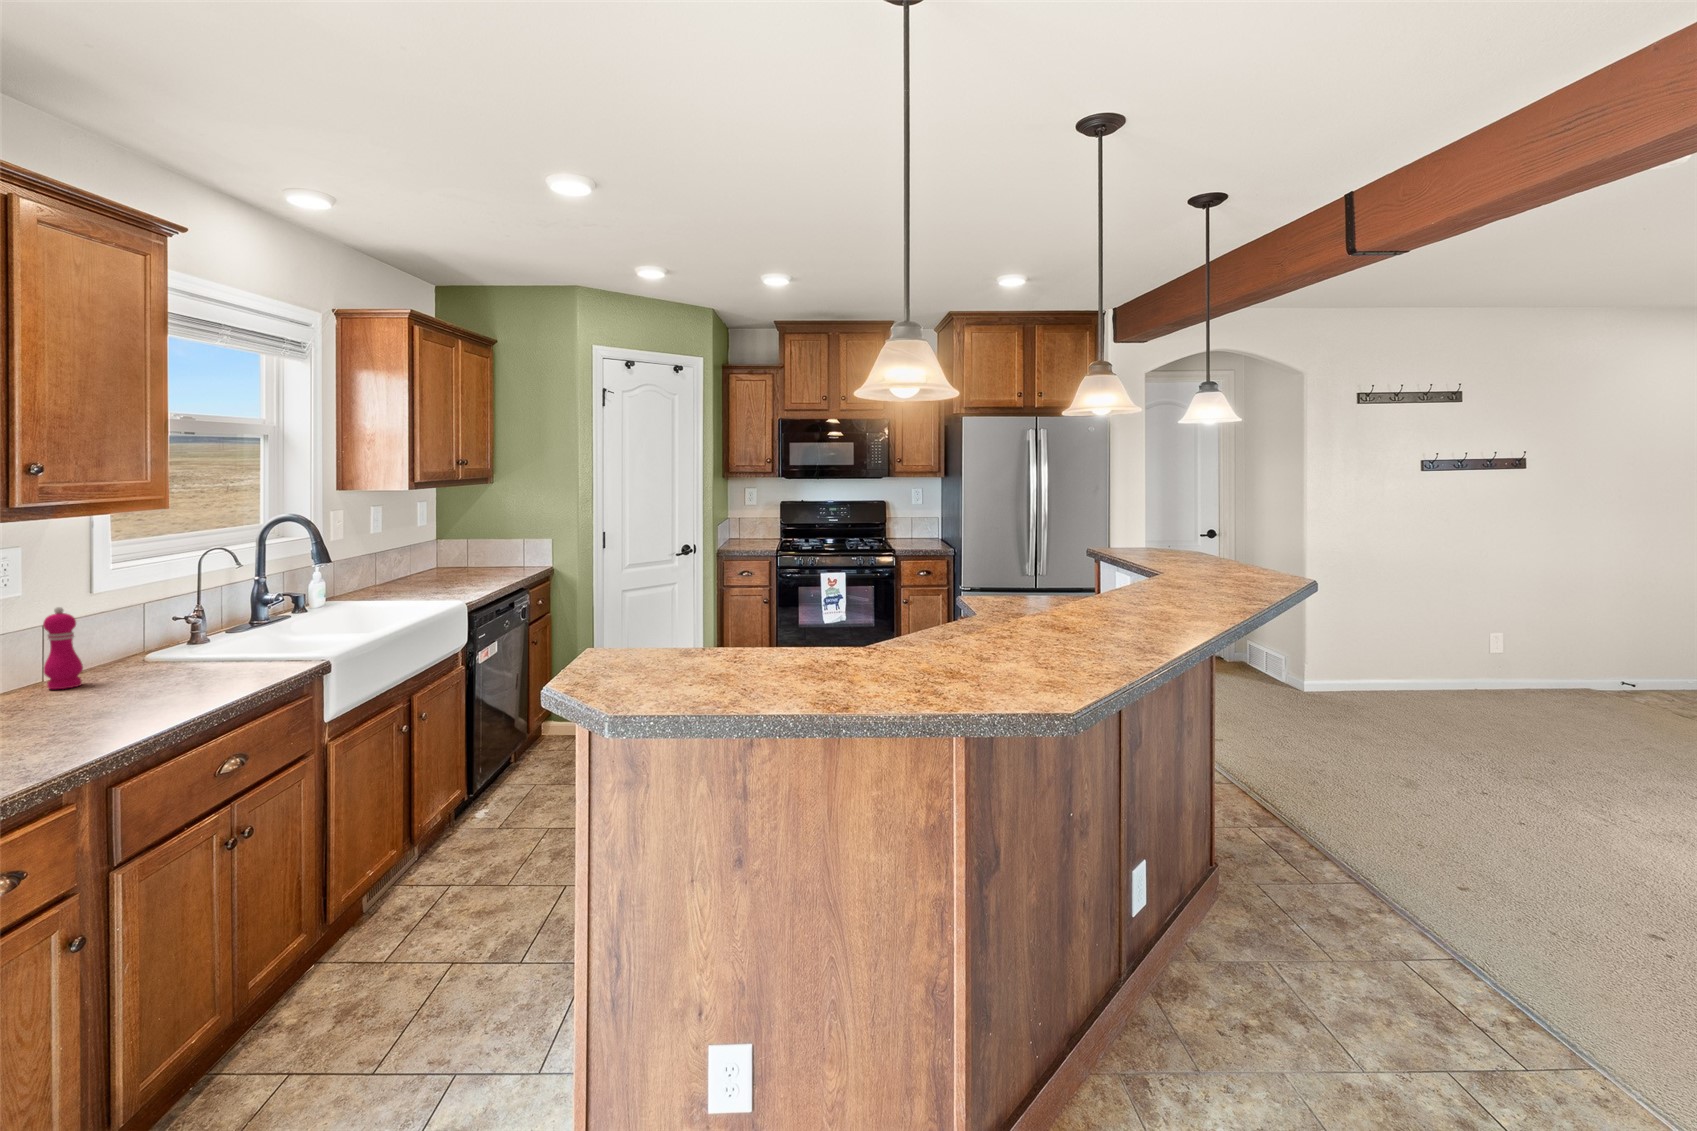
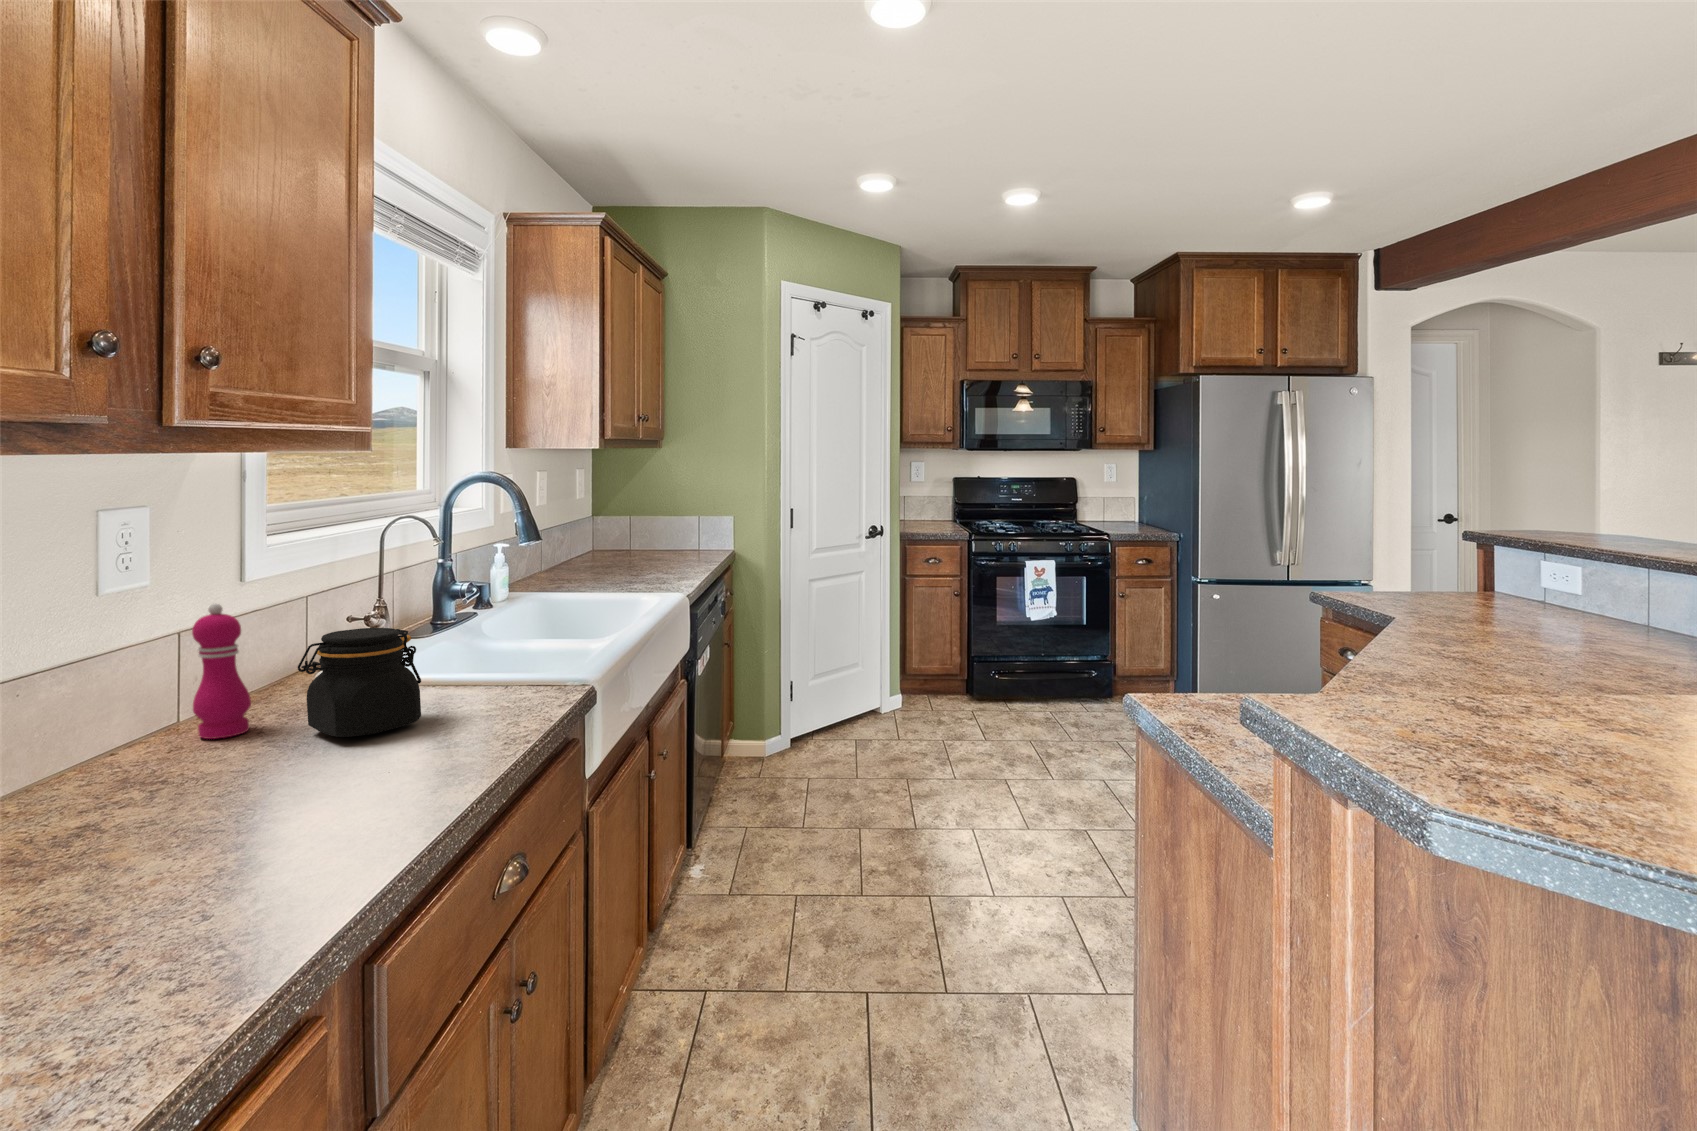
jar: none [108,622,195,686] -> present [298,628,421,737]

